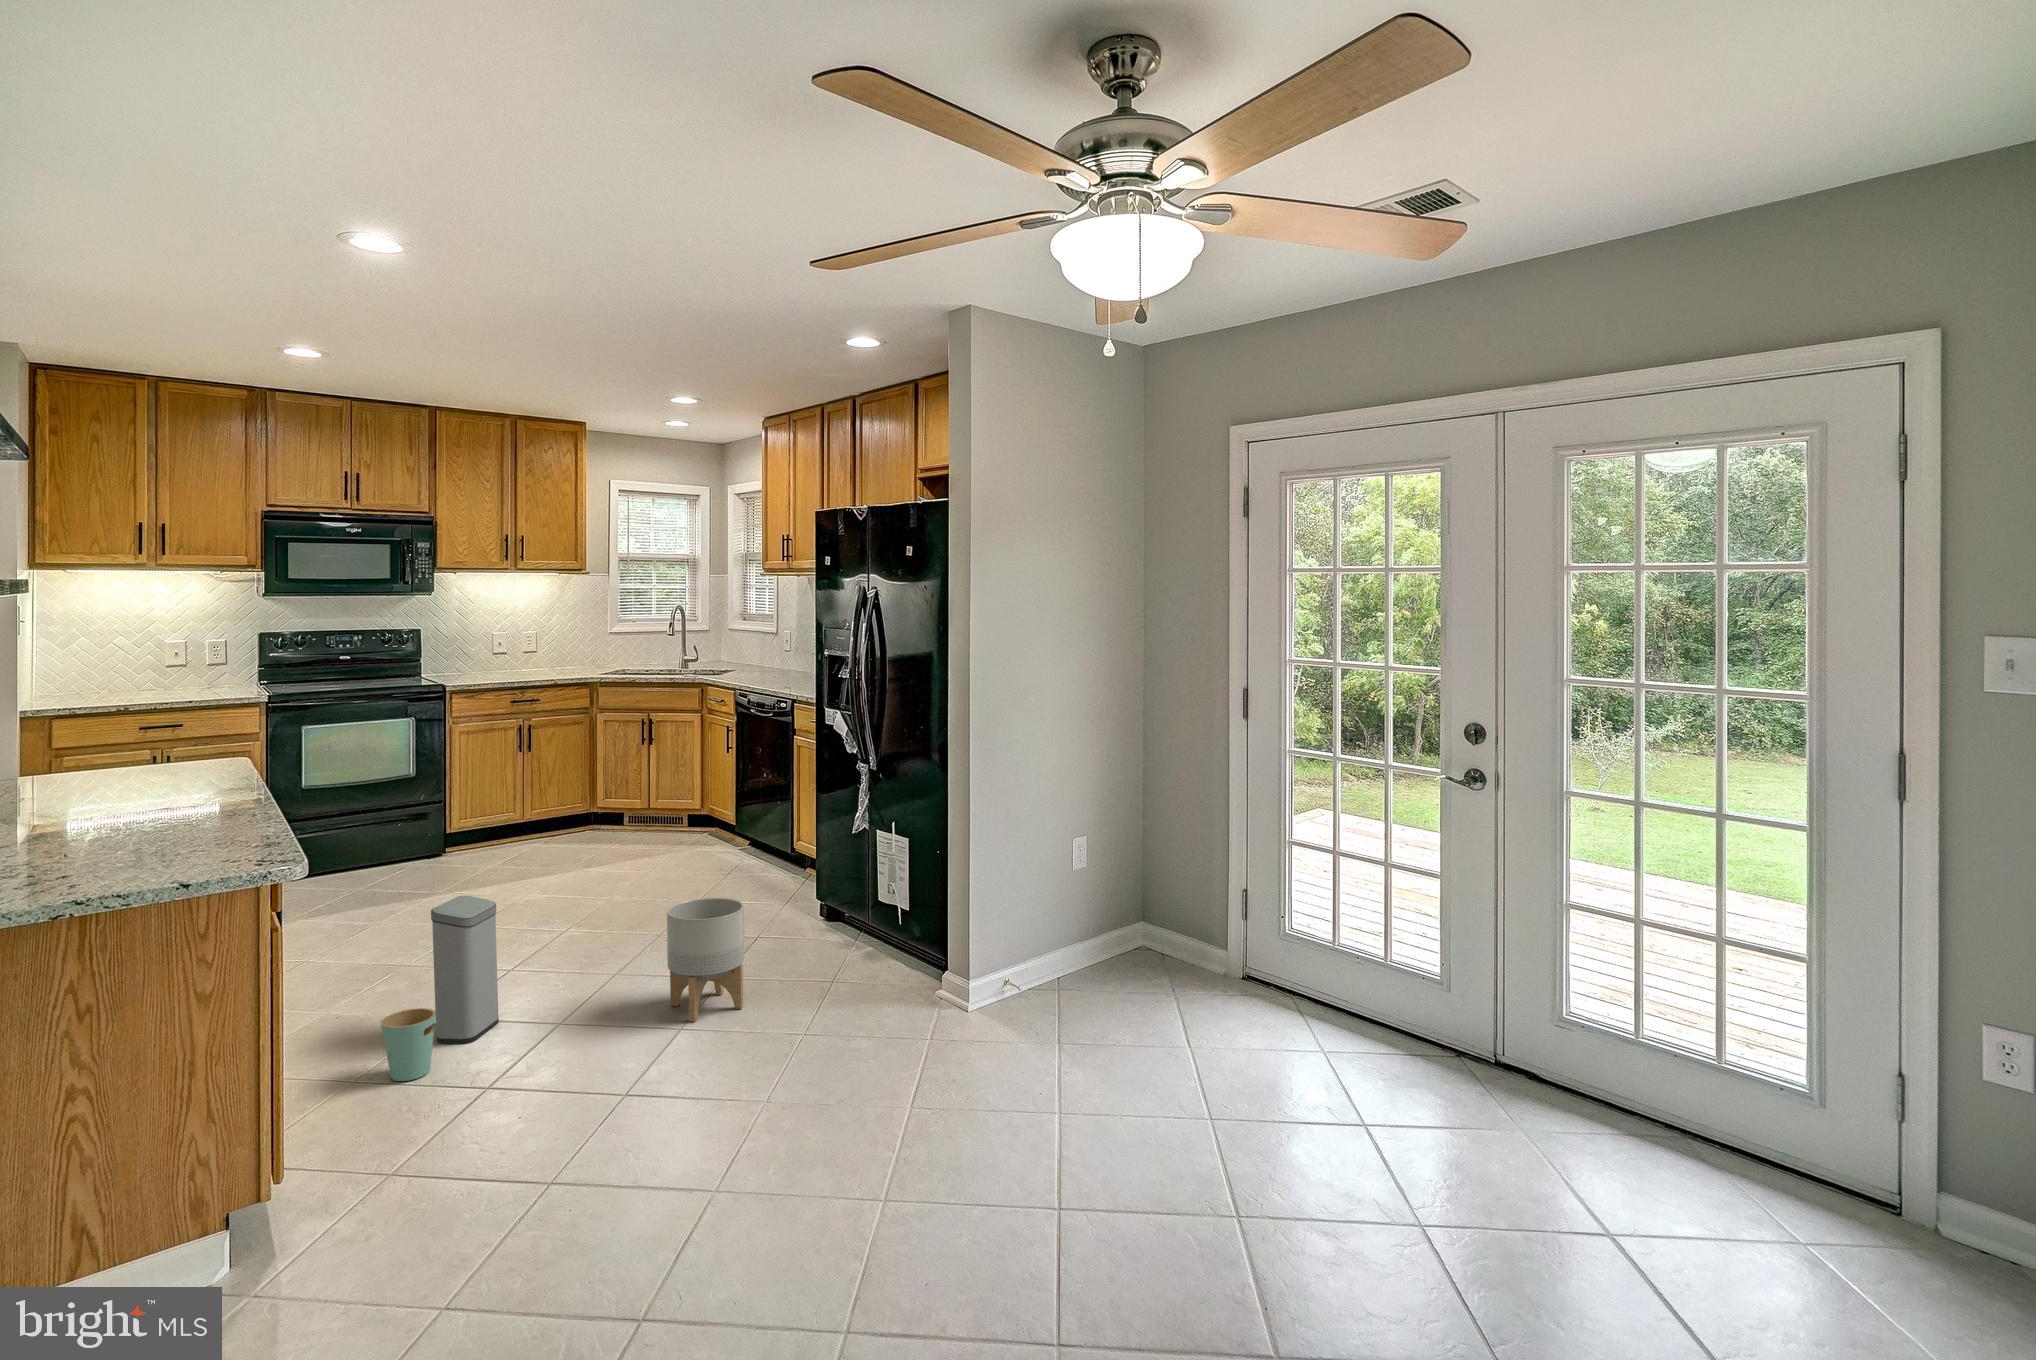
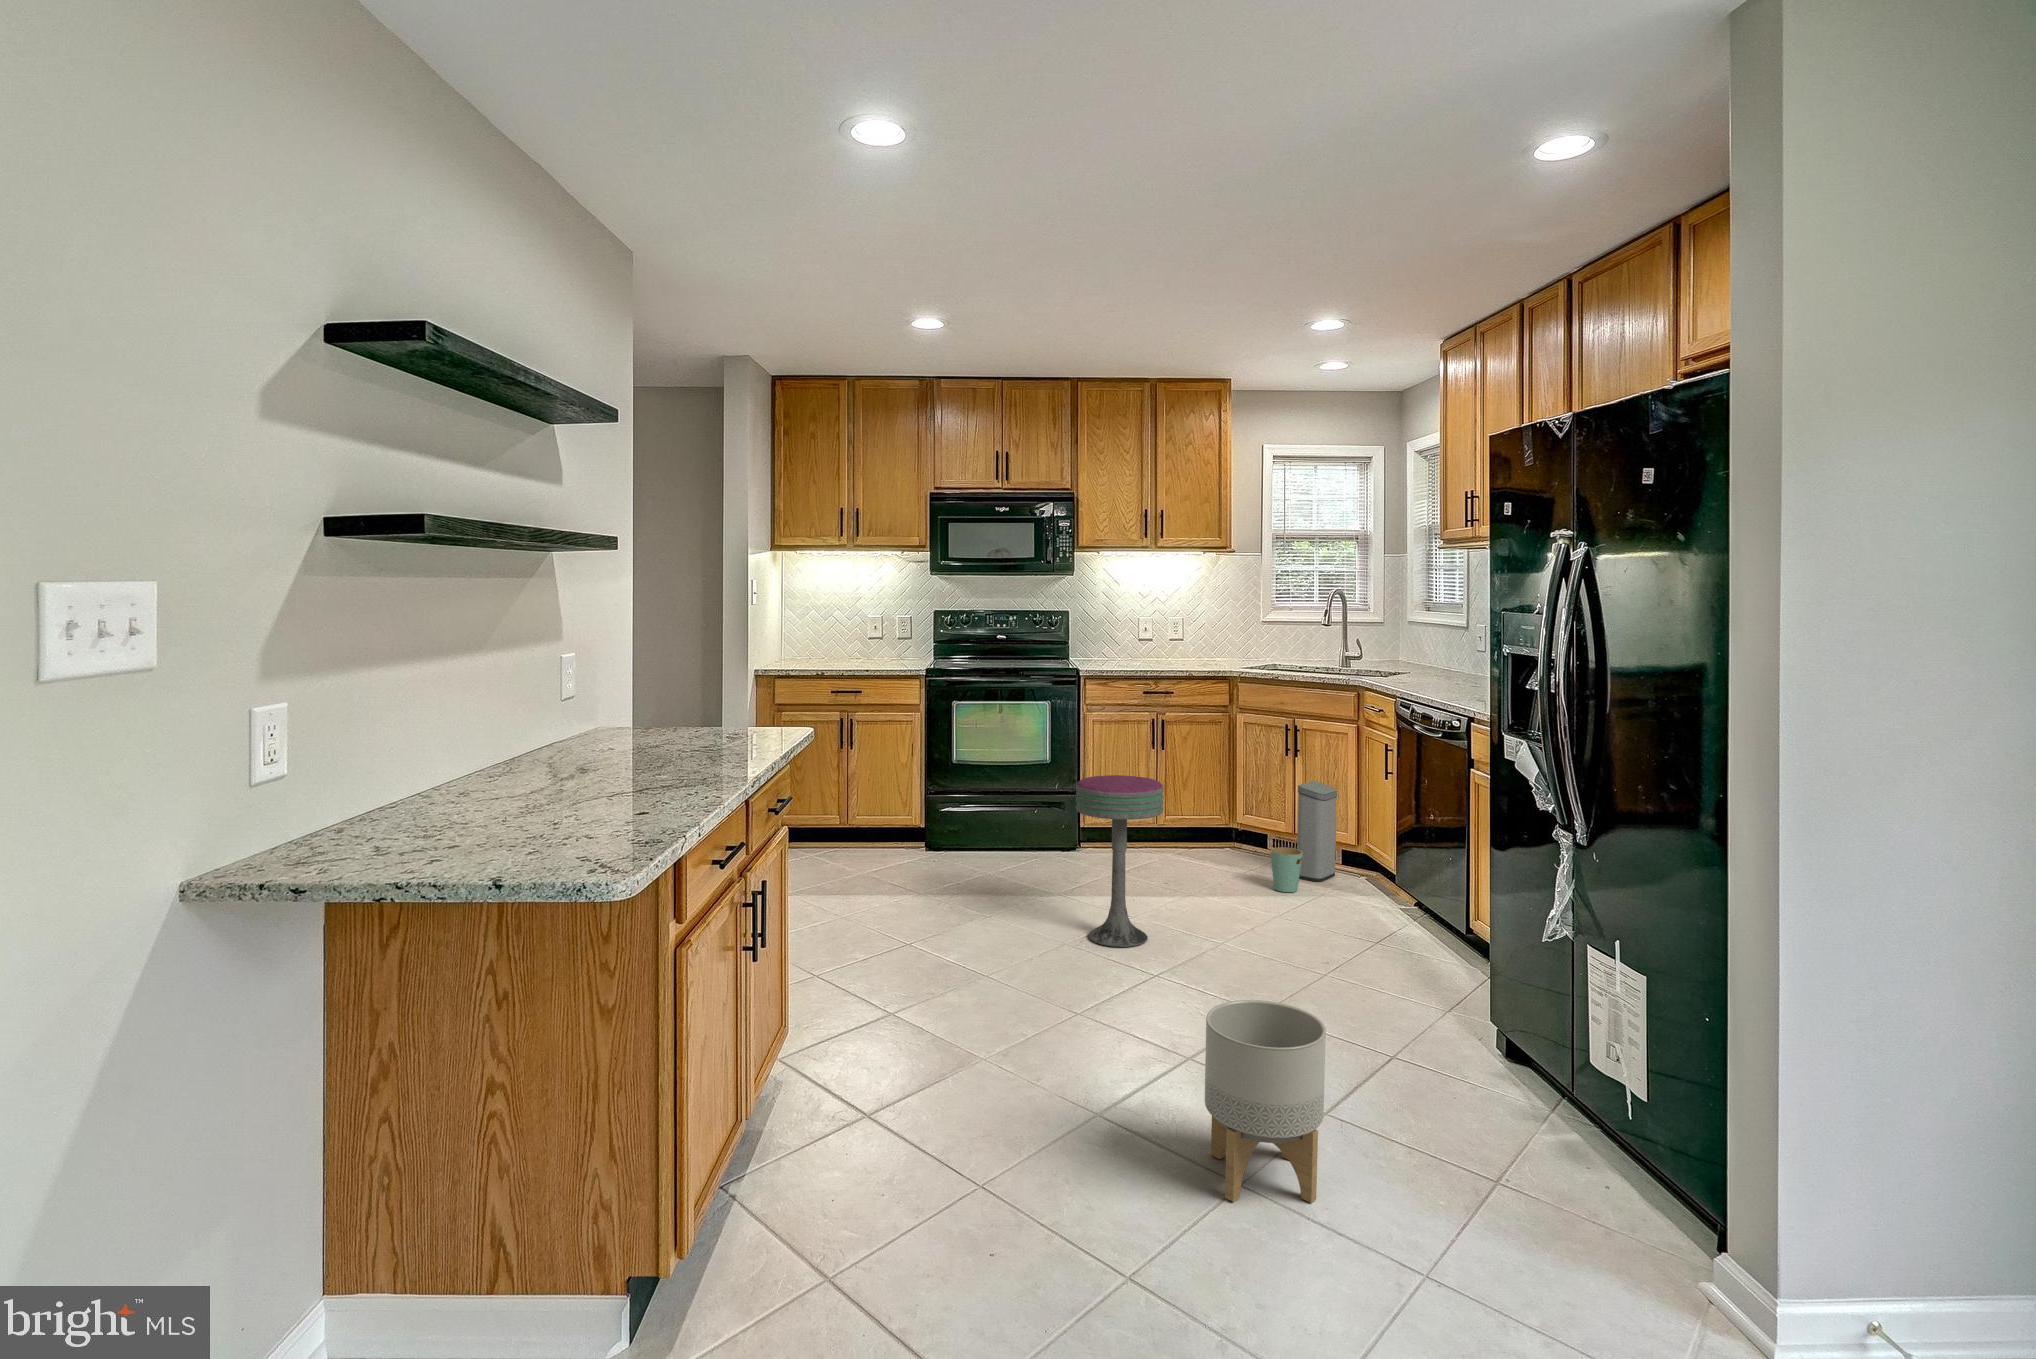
bar stool: none [486,772,568,915] -> present [1076,775,1164,947]
trash can: present [381,896,499,1081] -> present [1270,781,1337,892]

